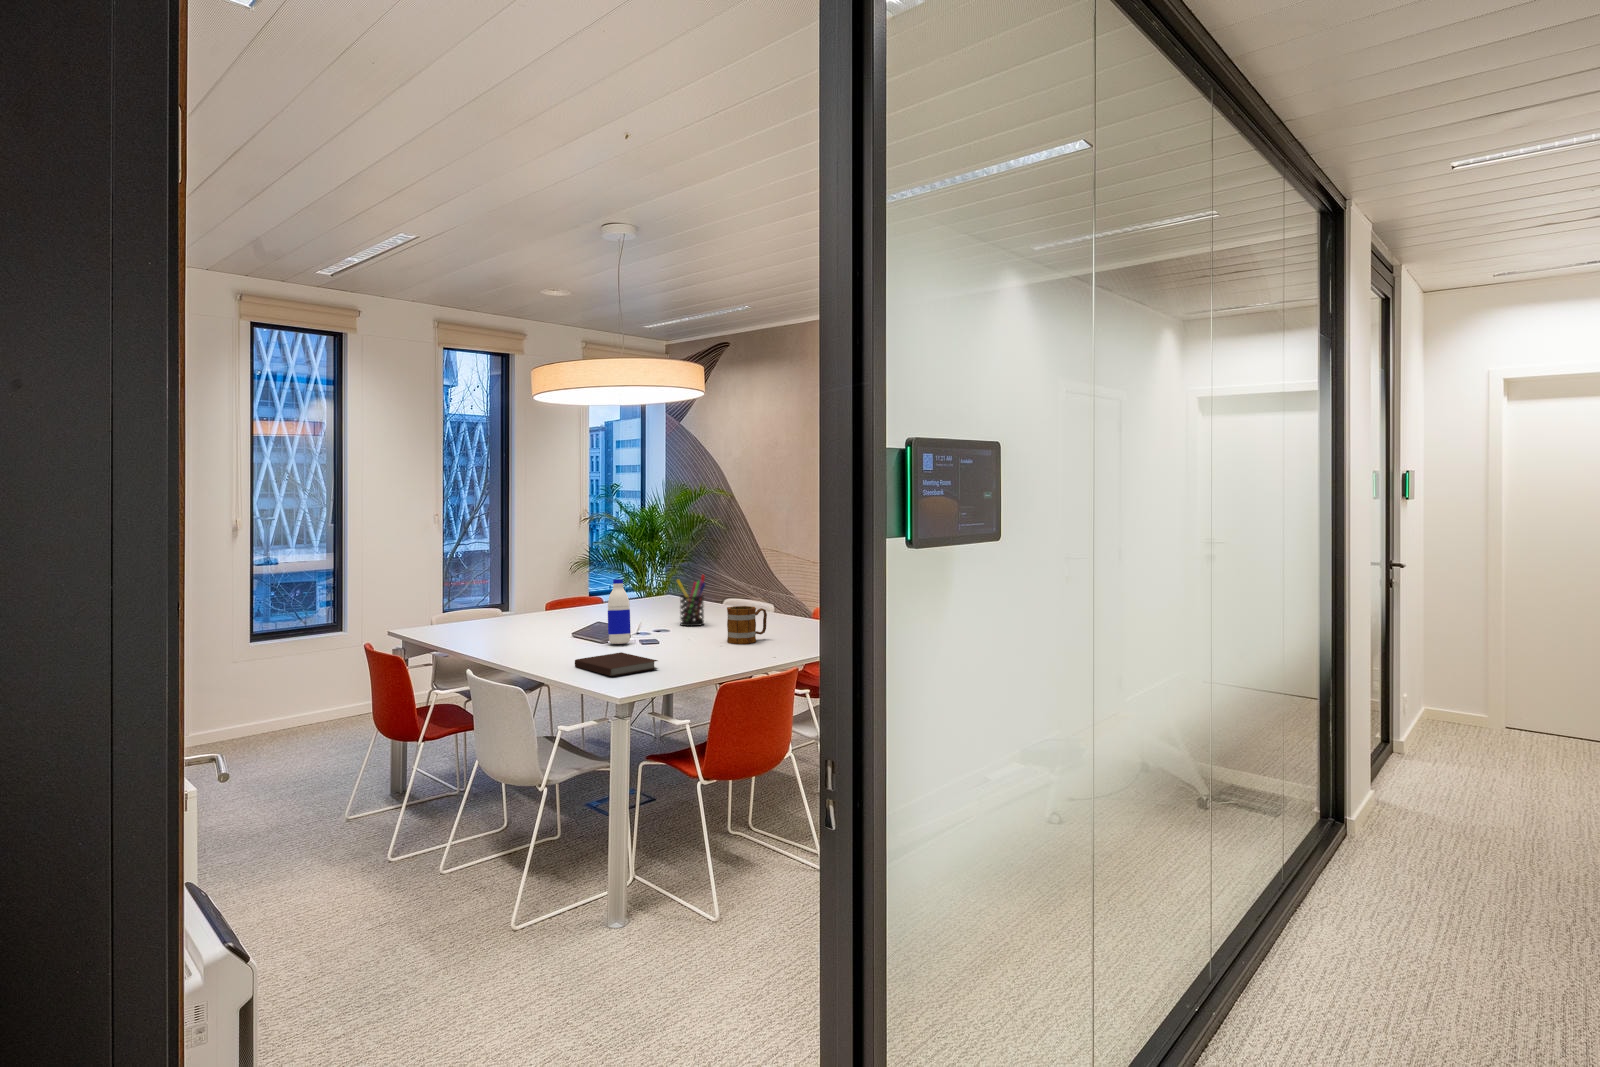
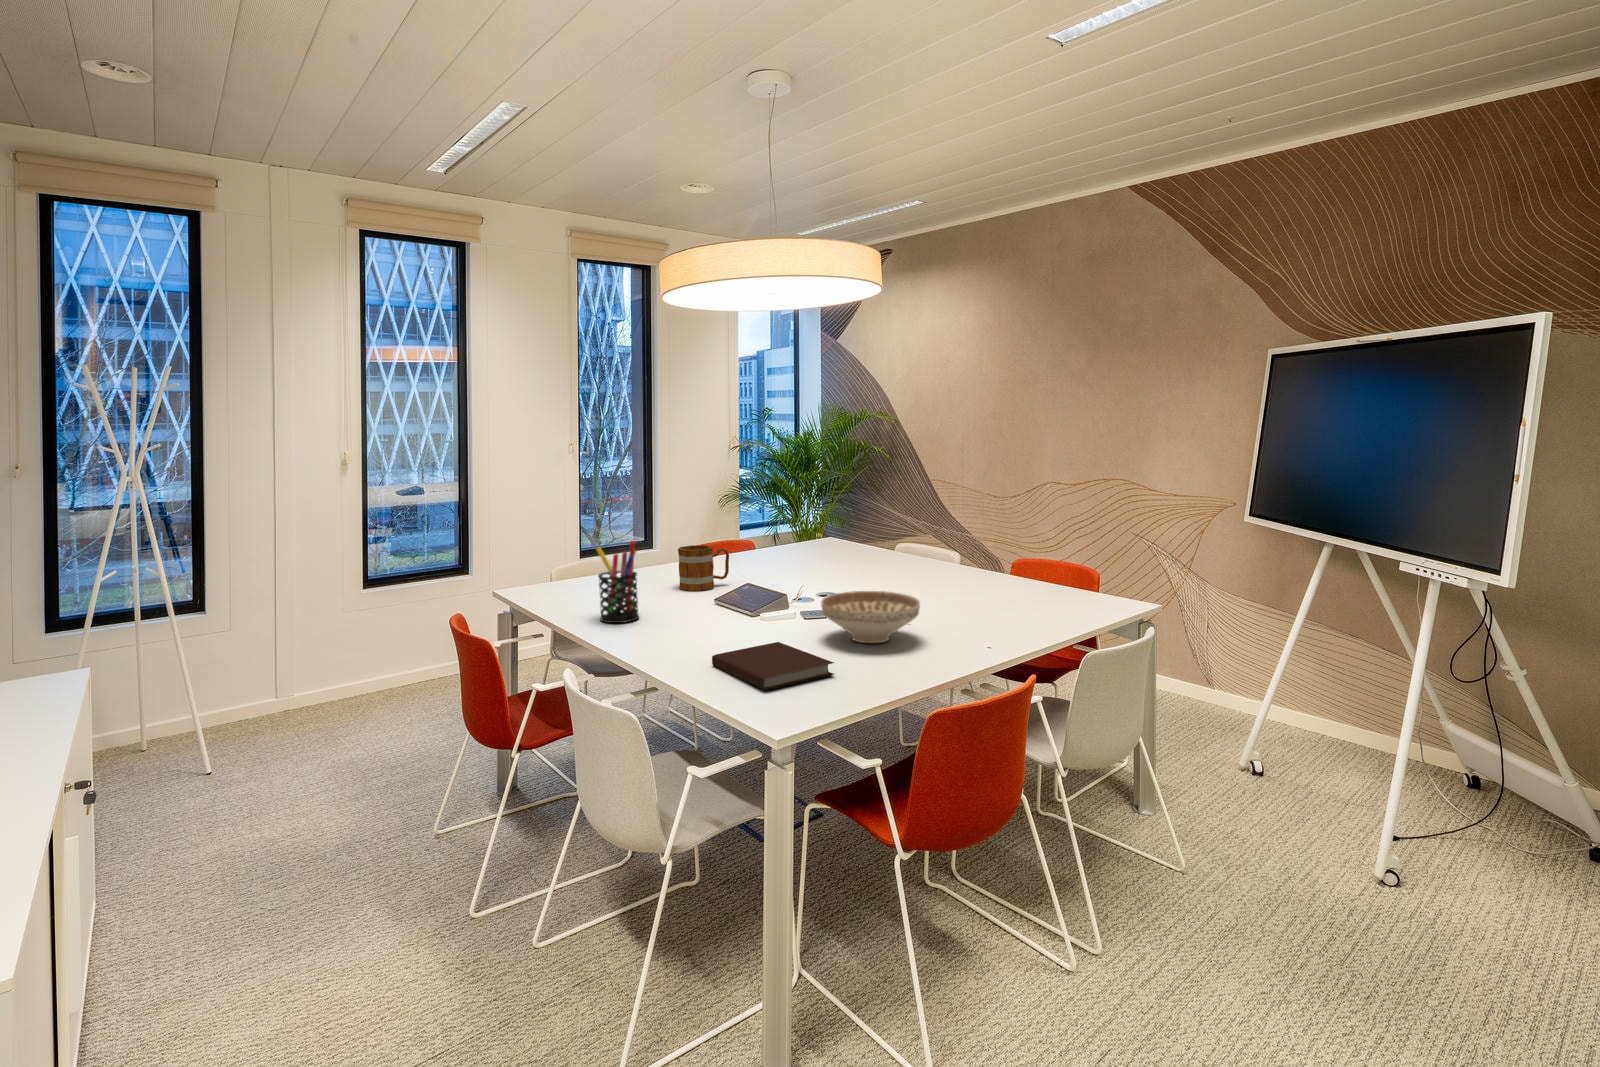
pen holder: present [677,575,705,626] -> present [596,541,639,623]
water bottle: present [608,579,631,644] -> none [759,531,790,621]
mug: present [727,606,767,644] -> present [678,545,729,591]
decorative bowl: none [652,620,720,654] -> present [821,591,920,643]

